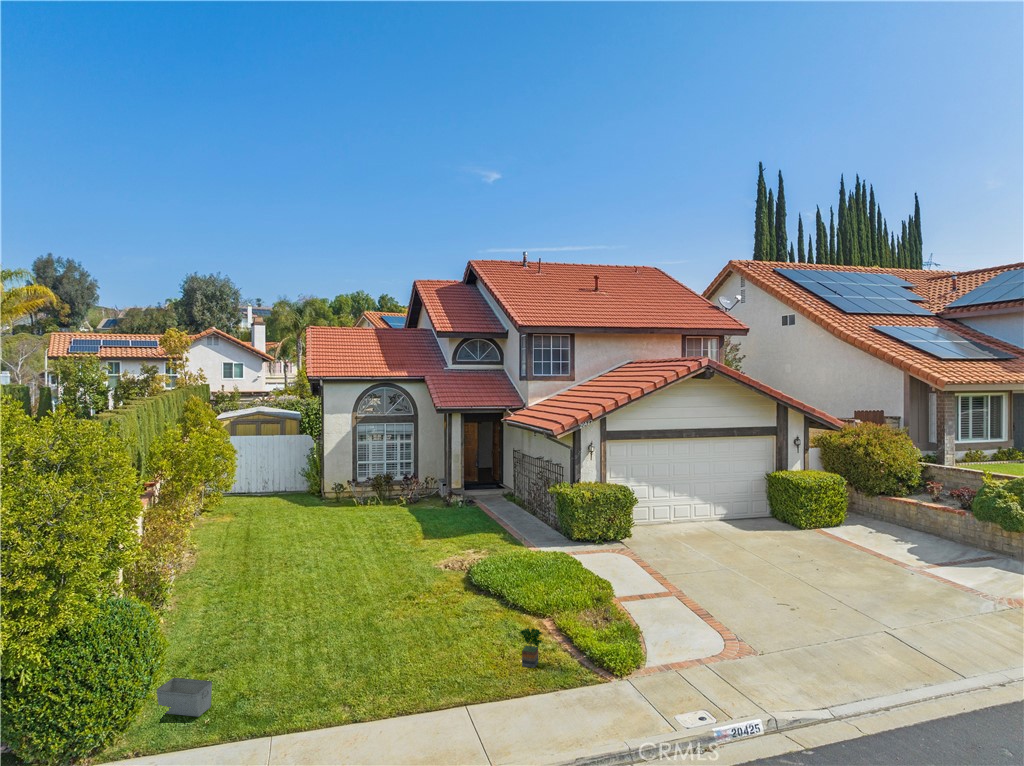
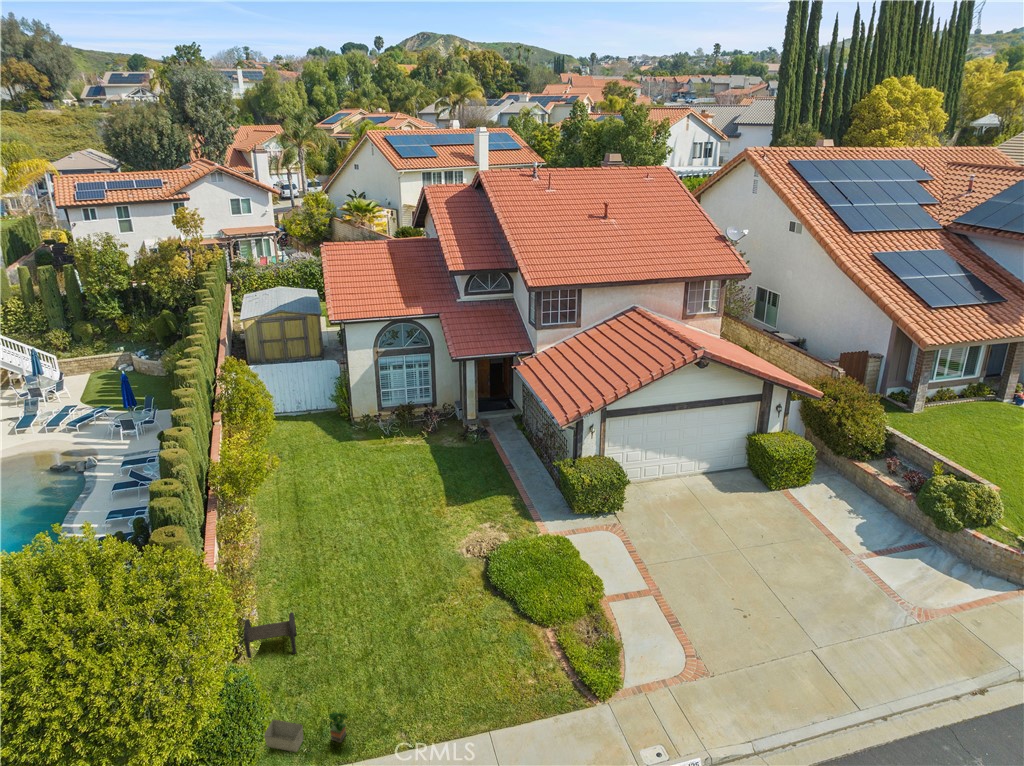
bench: none [154,590,224,648] -> present [244,612,297,658]
potted tree: present [520,628,542,668] -> present [329,712,348,743]

